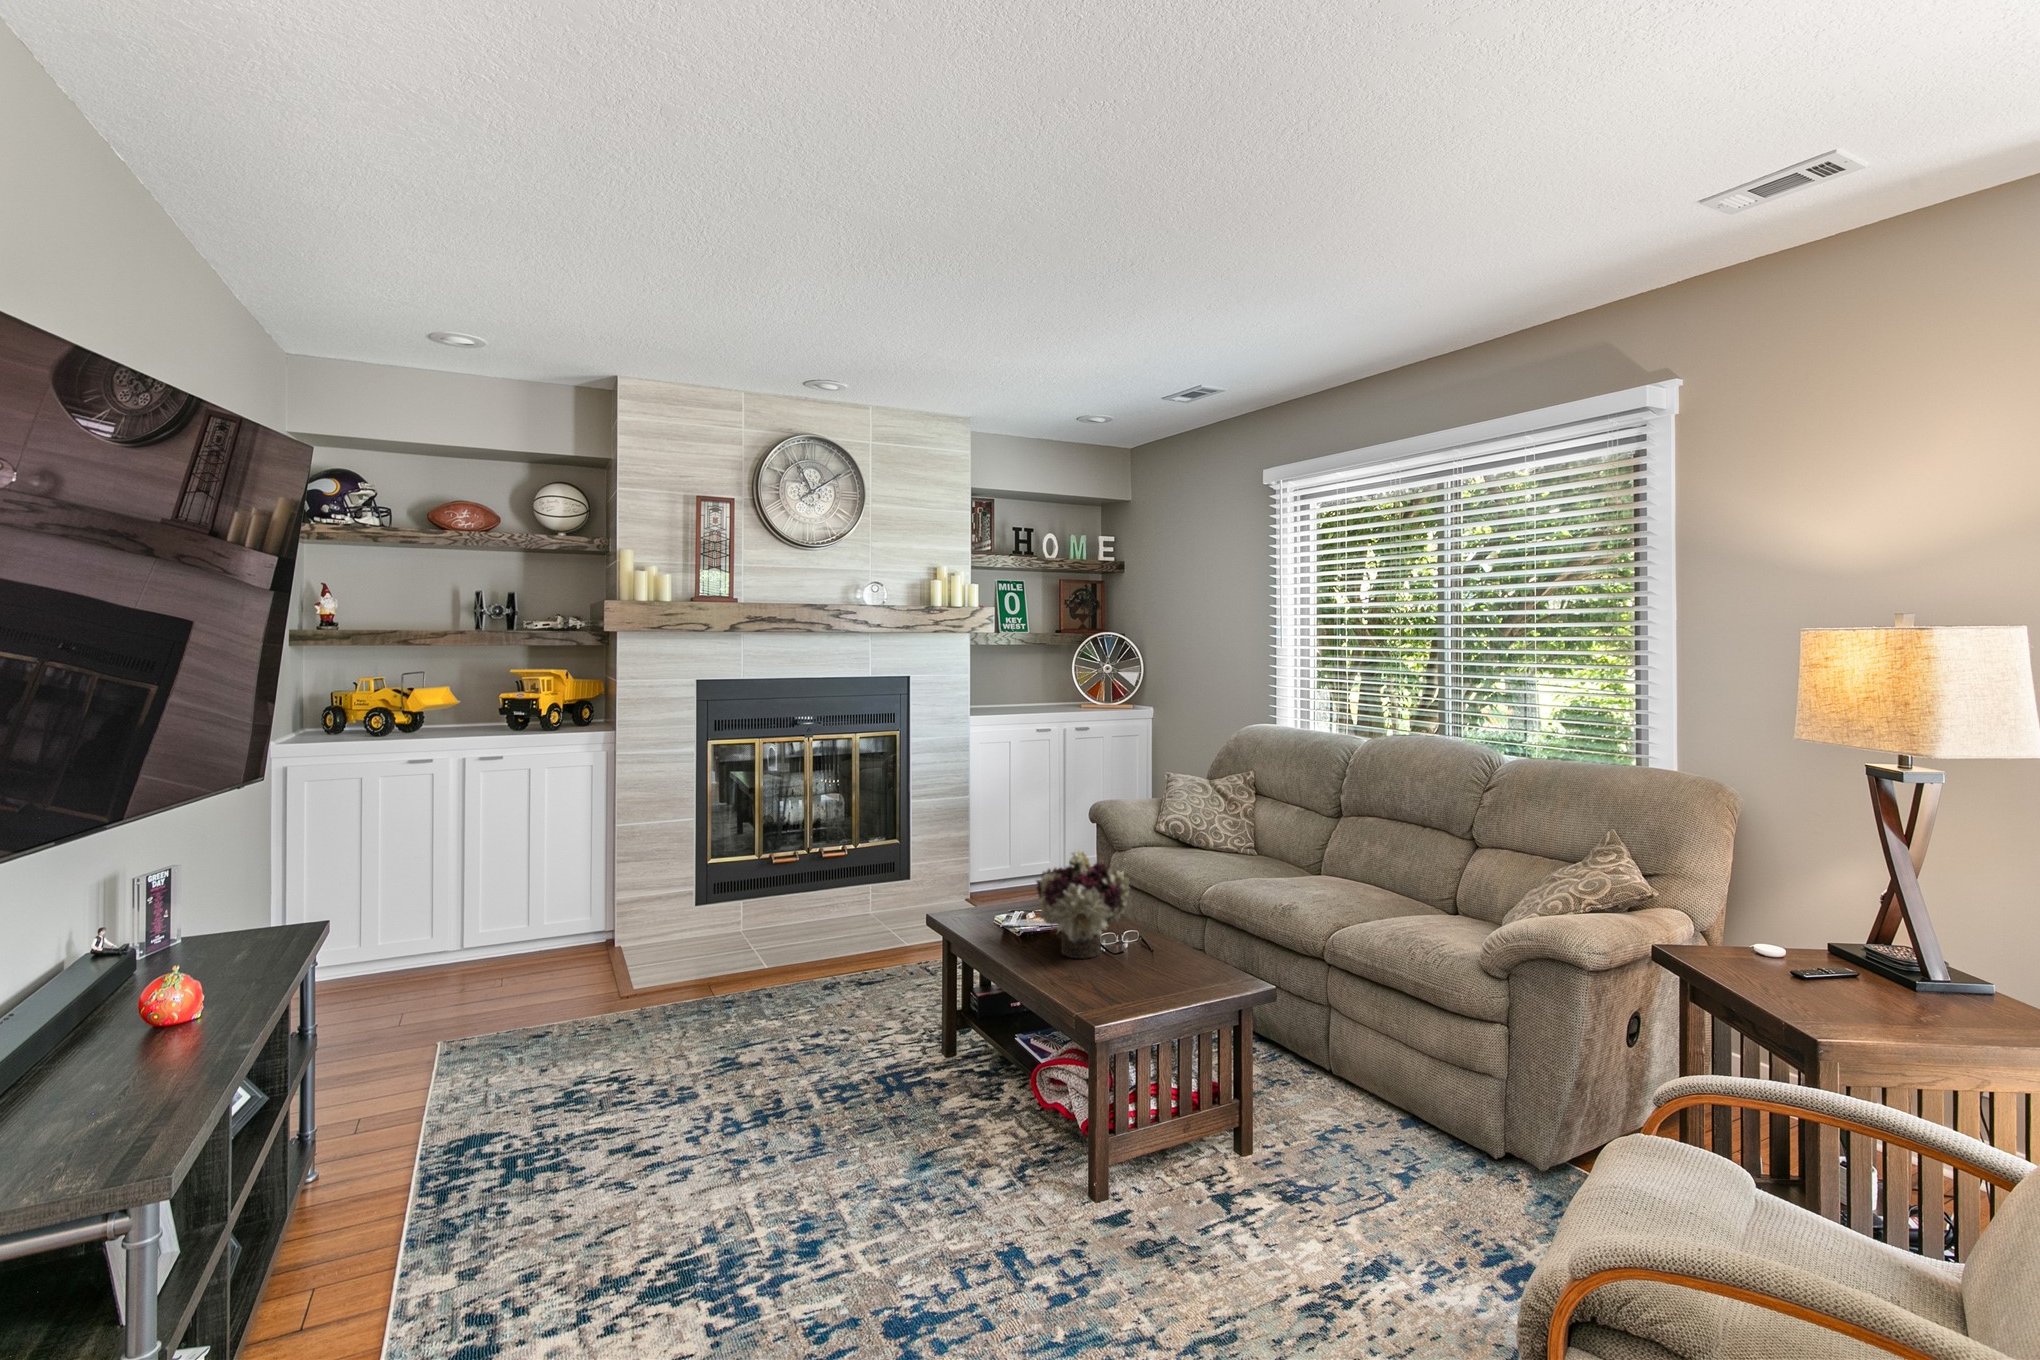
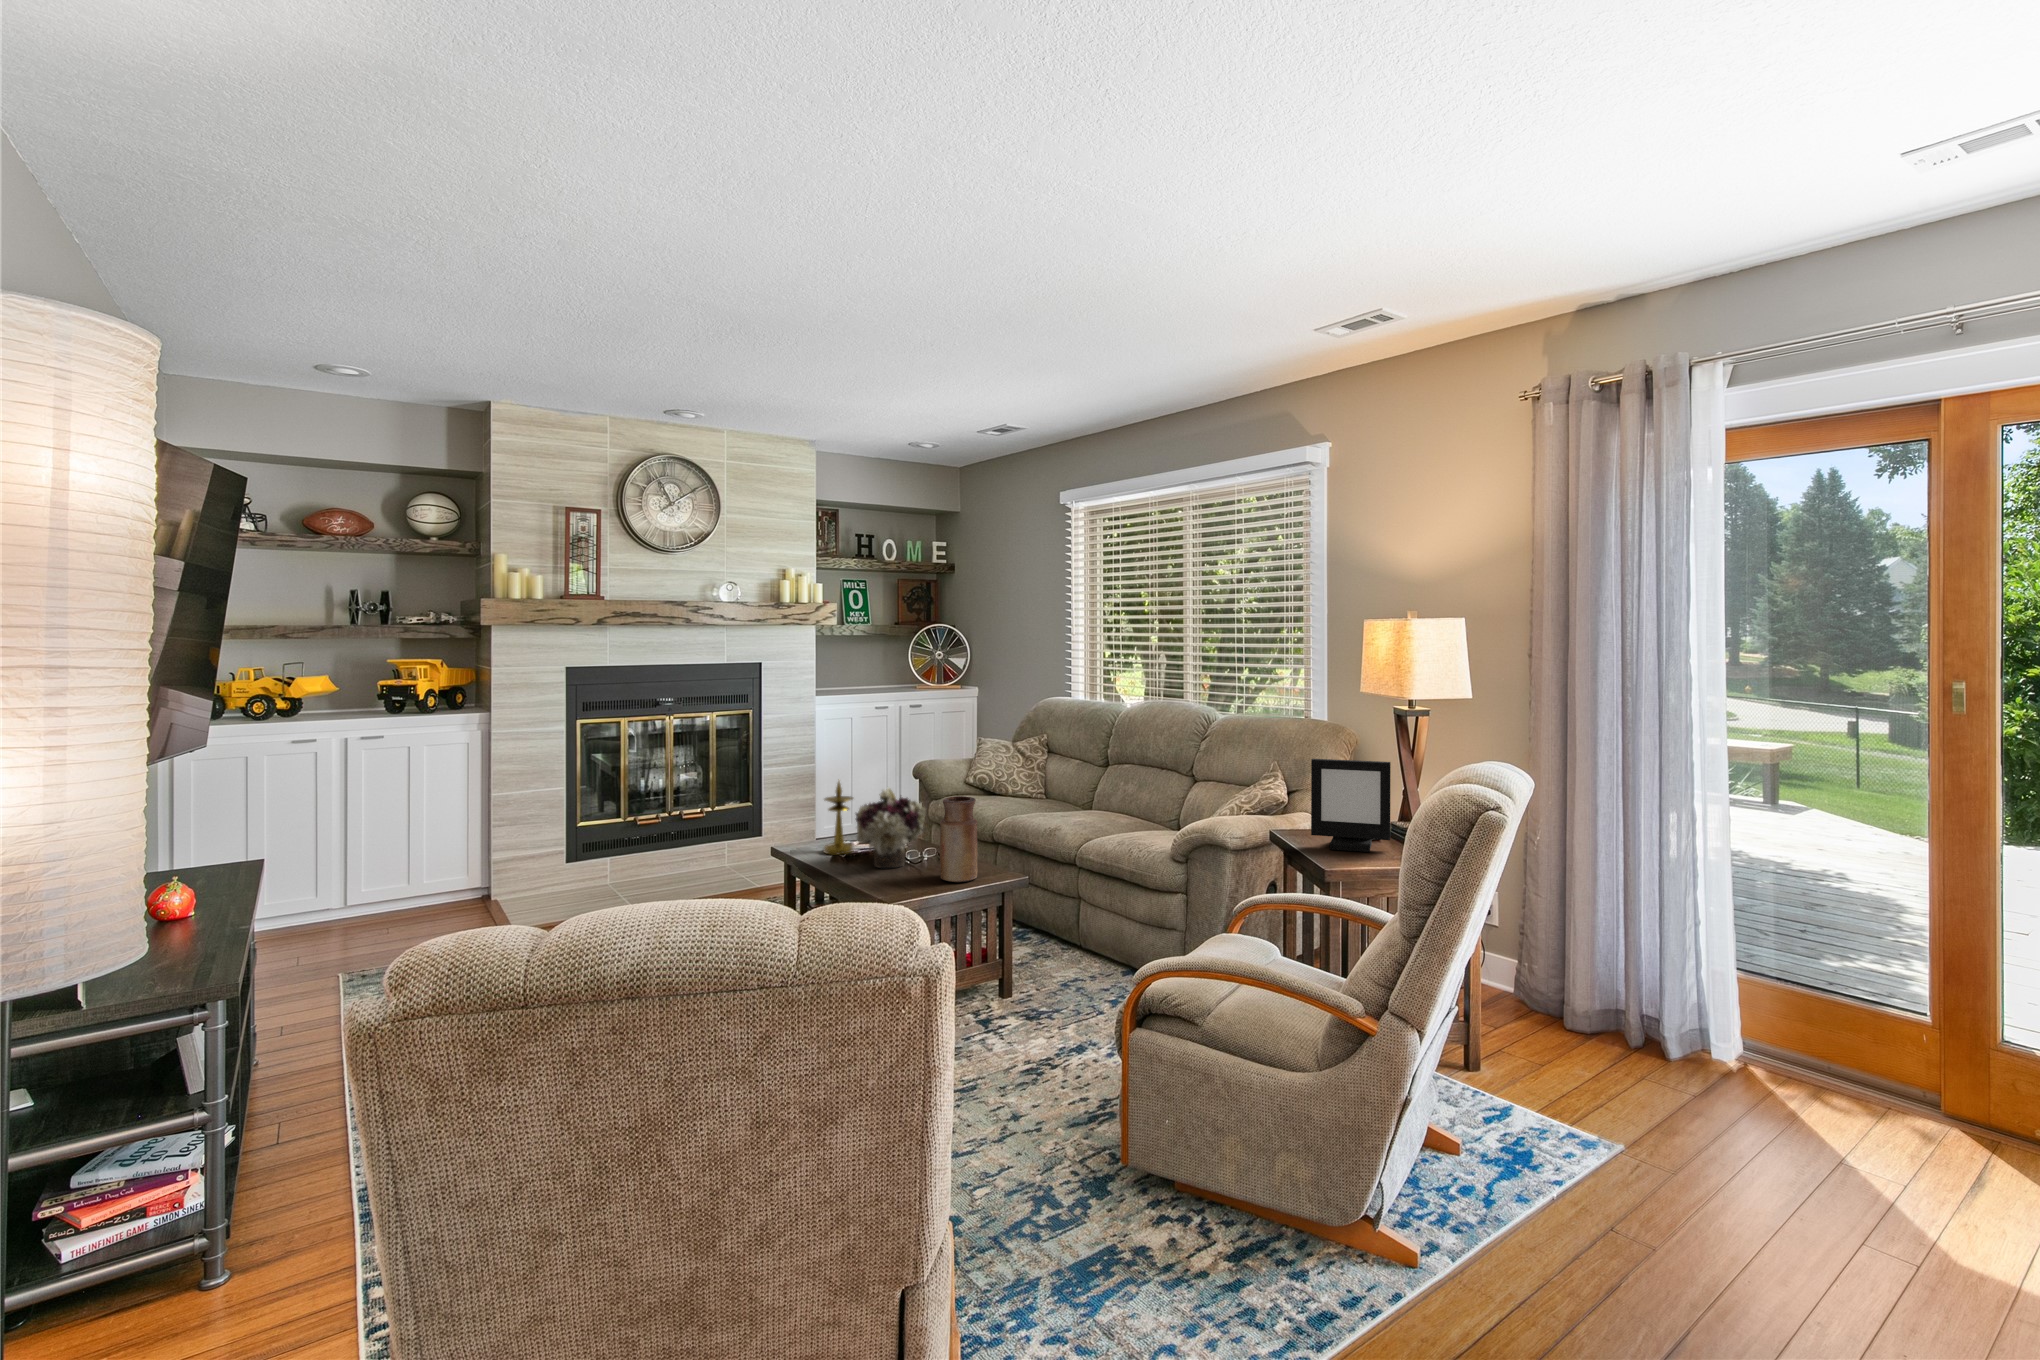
candlestick: none [994,833,1032,931] -> present [824,782,853,854]
picture frame: none [1730,843,1877,996] -> present [1311,759,1391,852]
vase: none [1155,869,1206,990] -> present [940,796,978,882]

